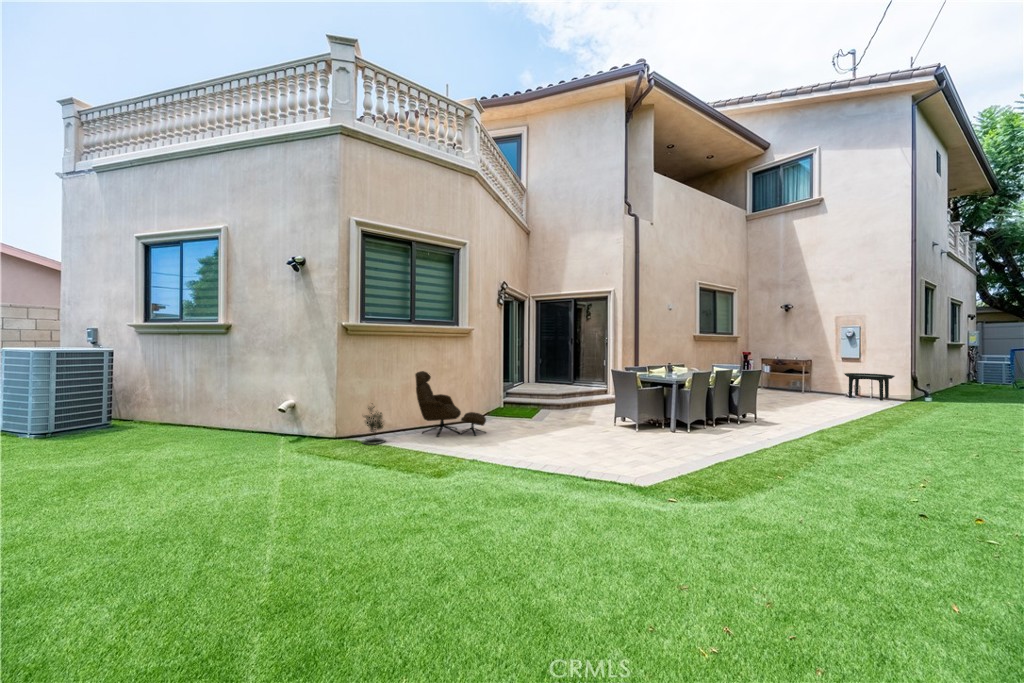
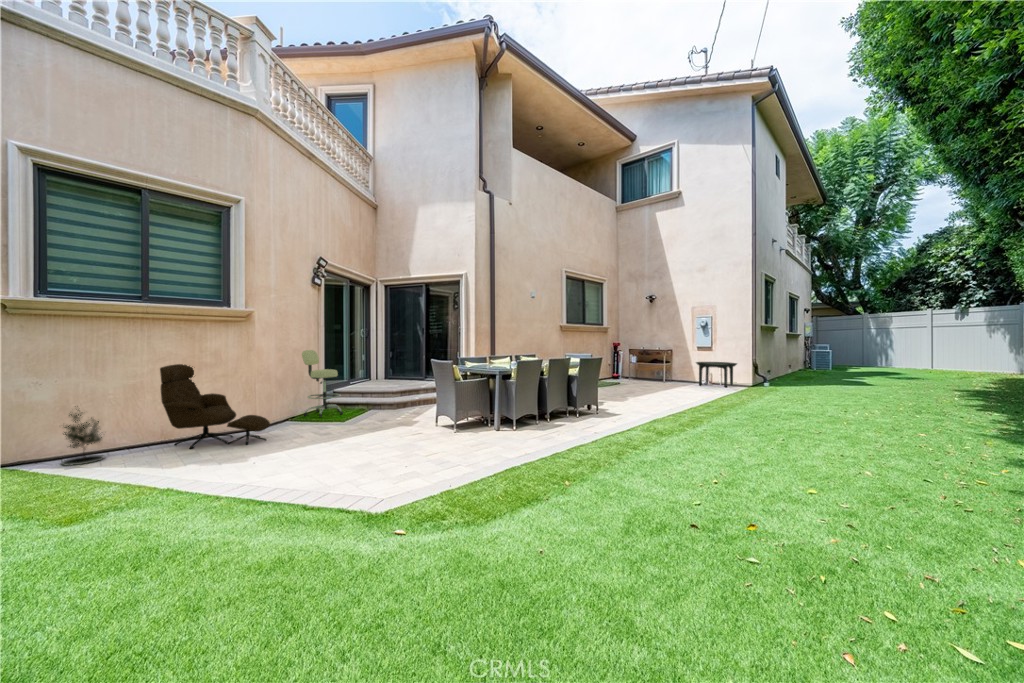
stool: none [490,359,522,417] -> present [302,350,343,417]

